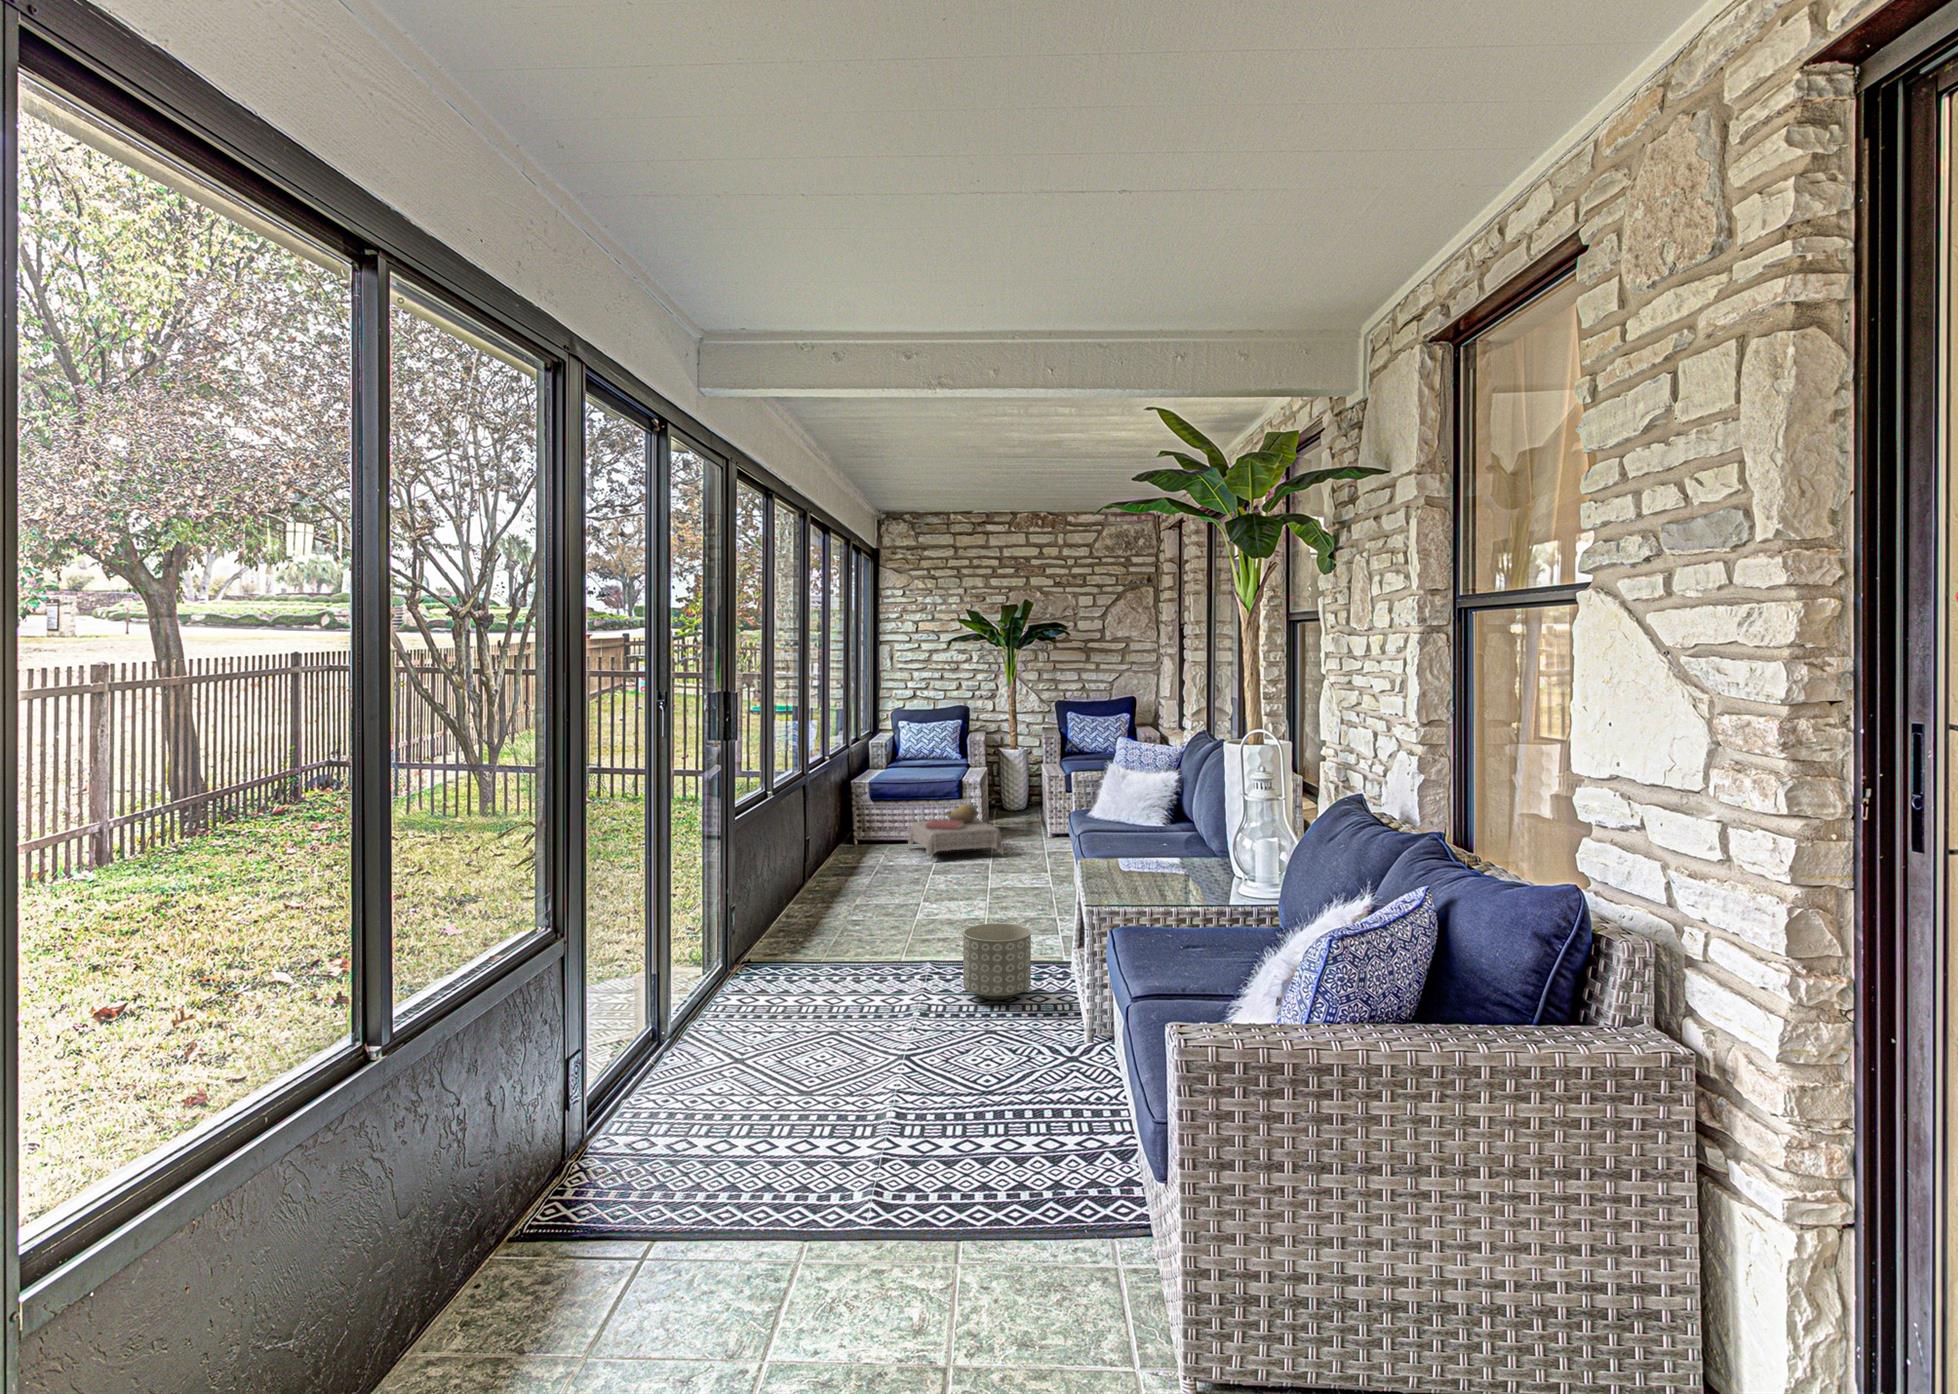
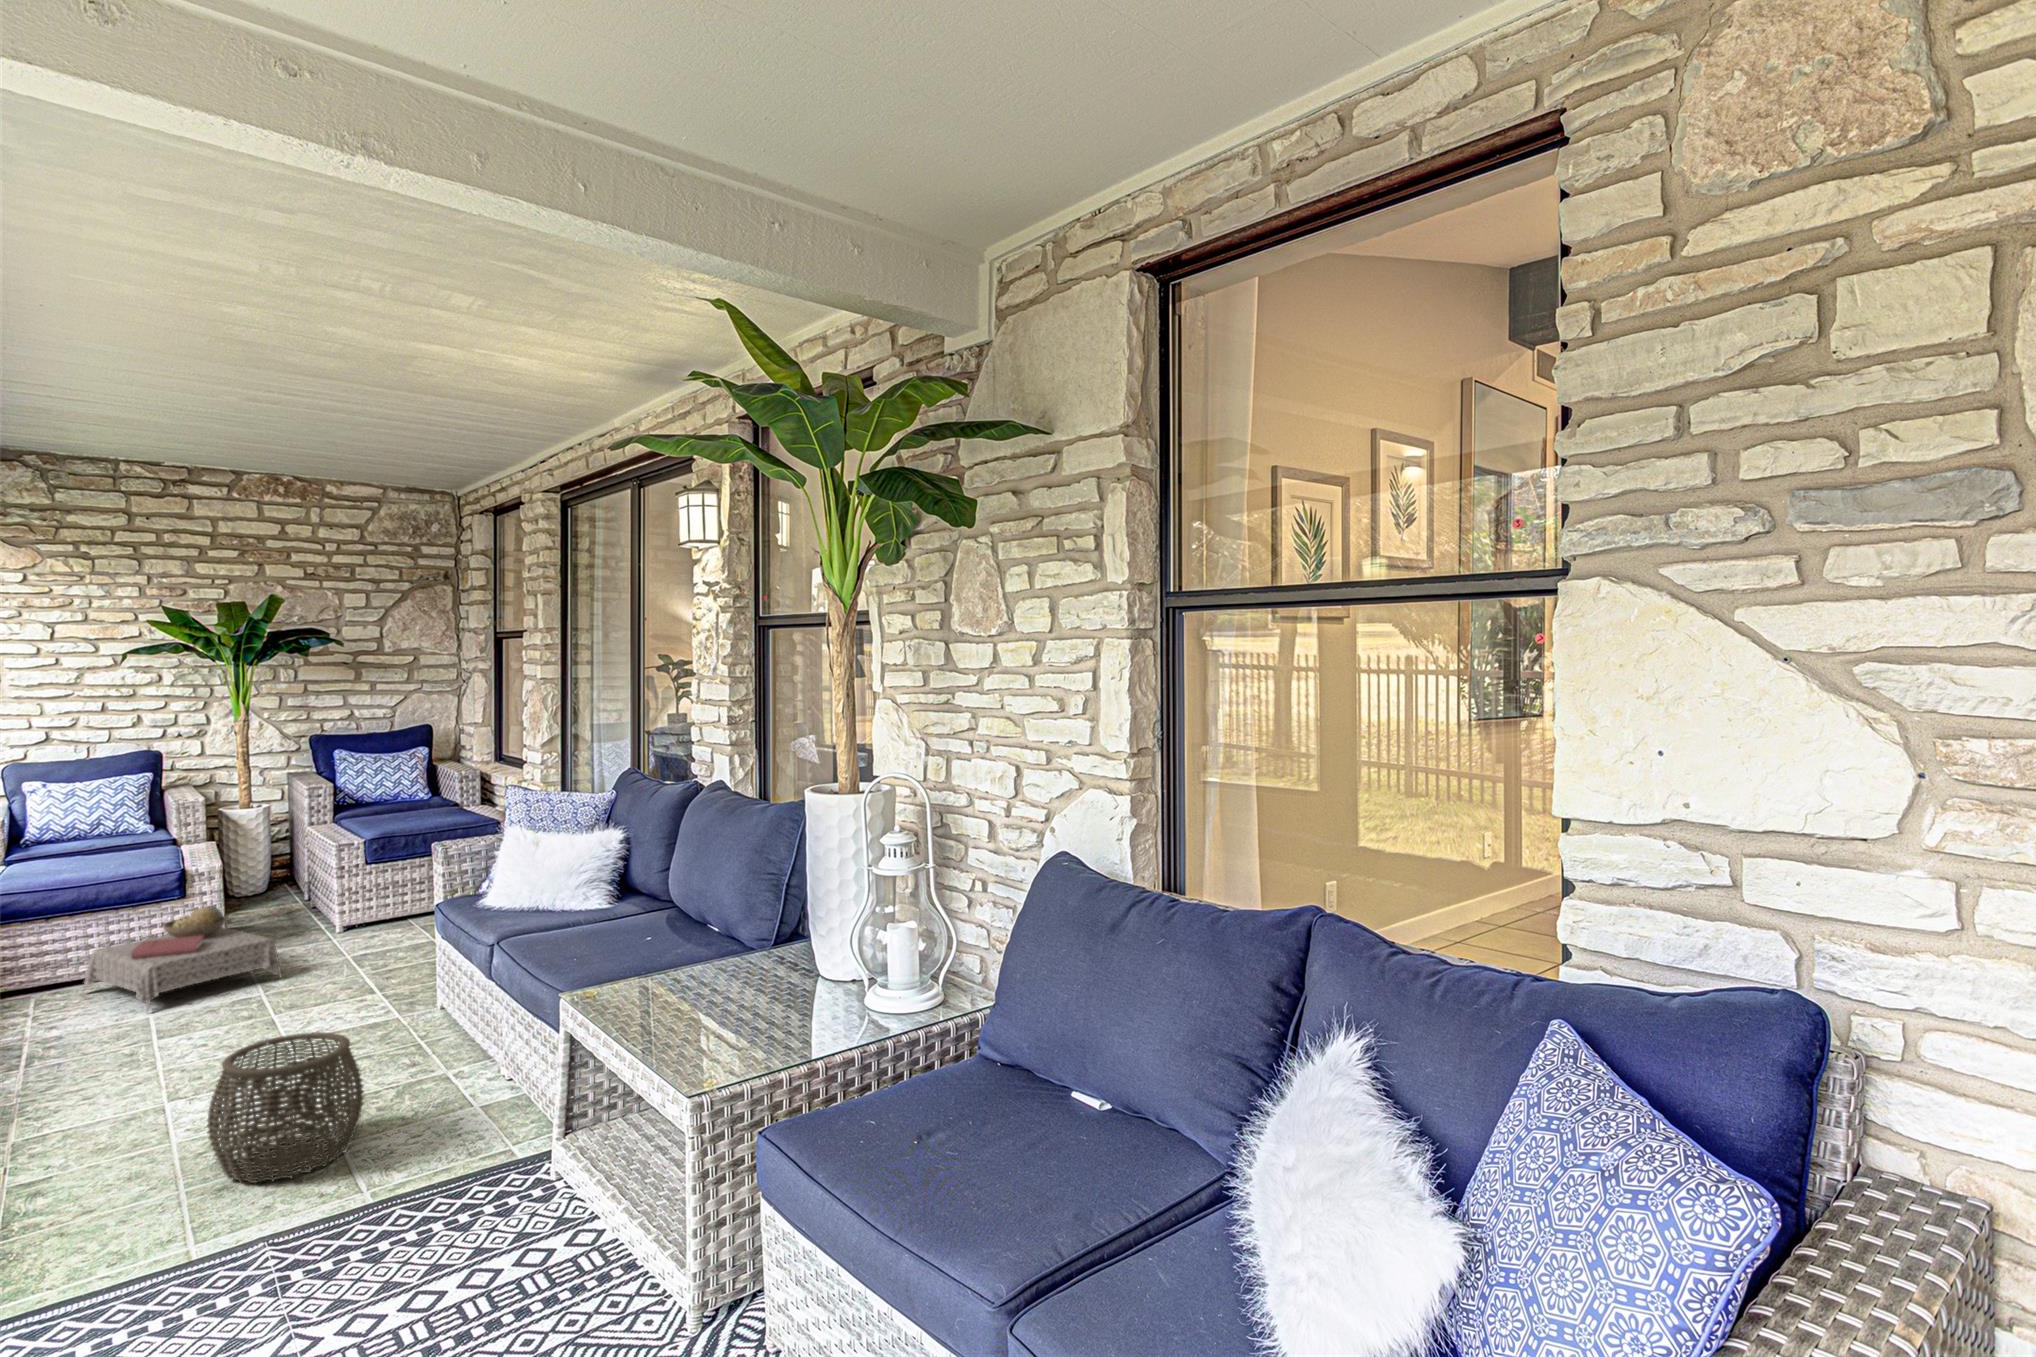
woven basket: none [913,866,992,947] -> present [207,1032,364,1183]
planter: present [963,923,1031,1000] -> none [385,1129,509,1271]

